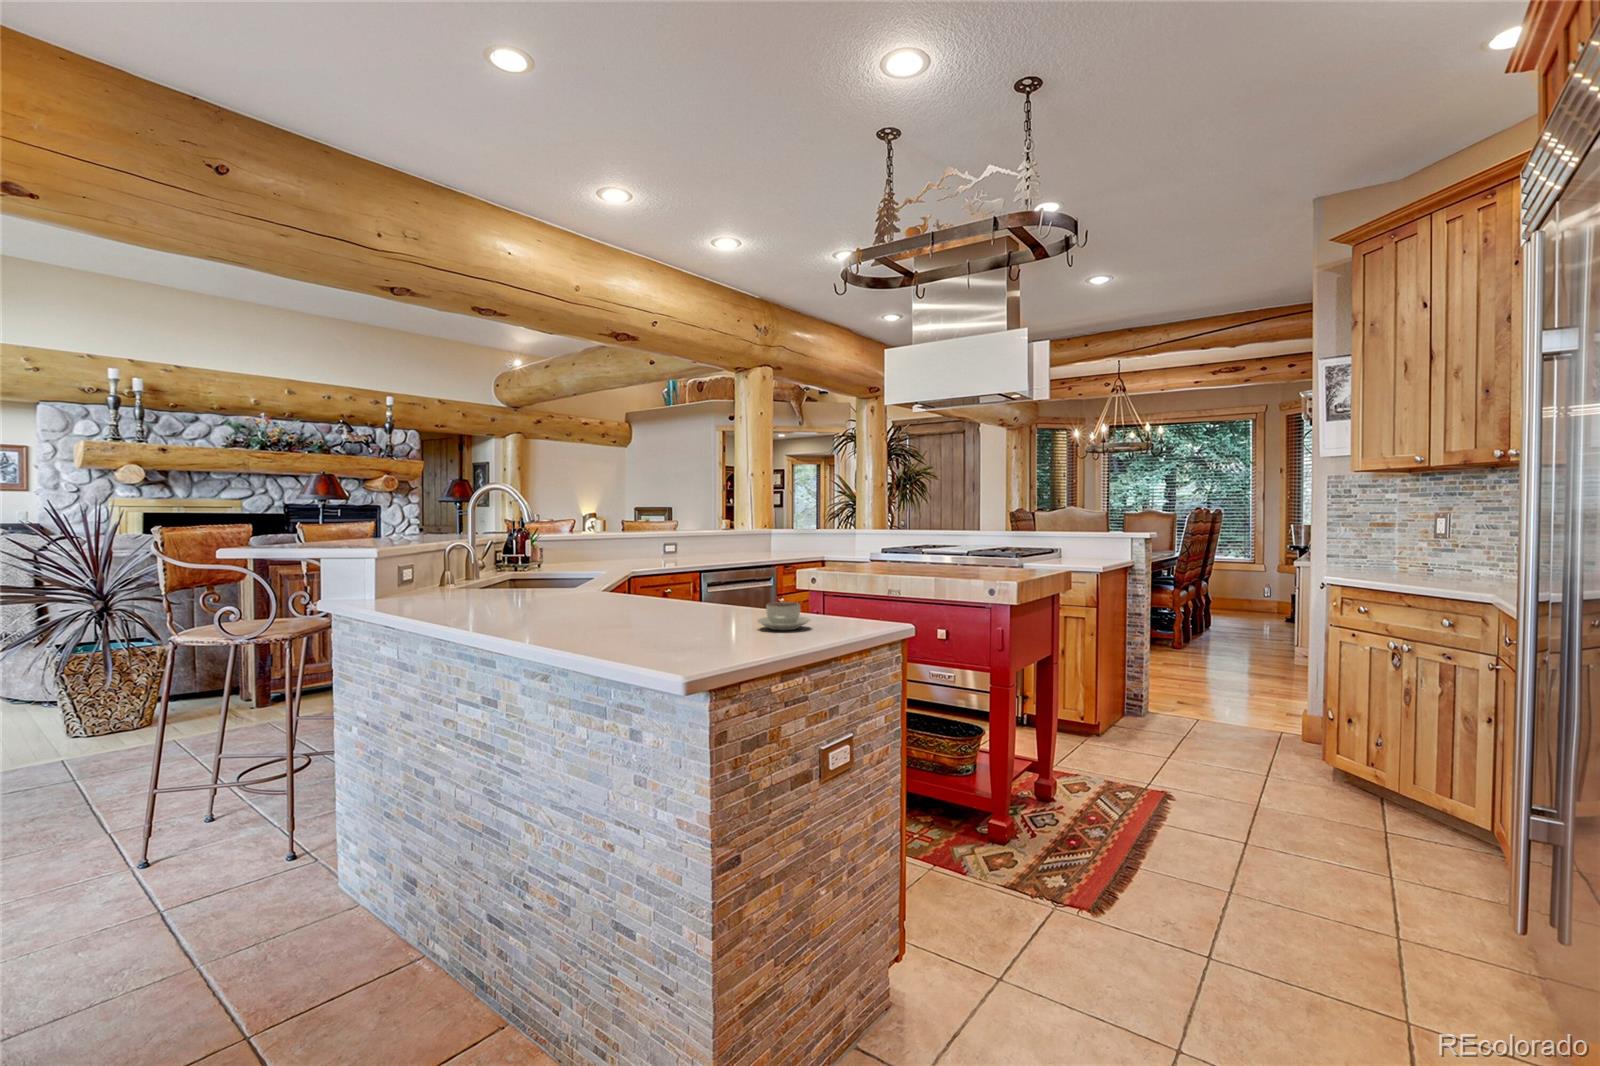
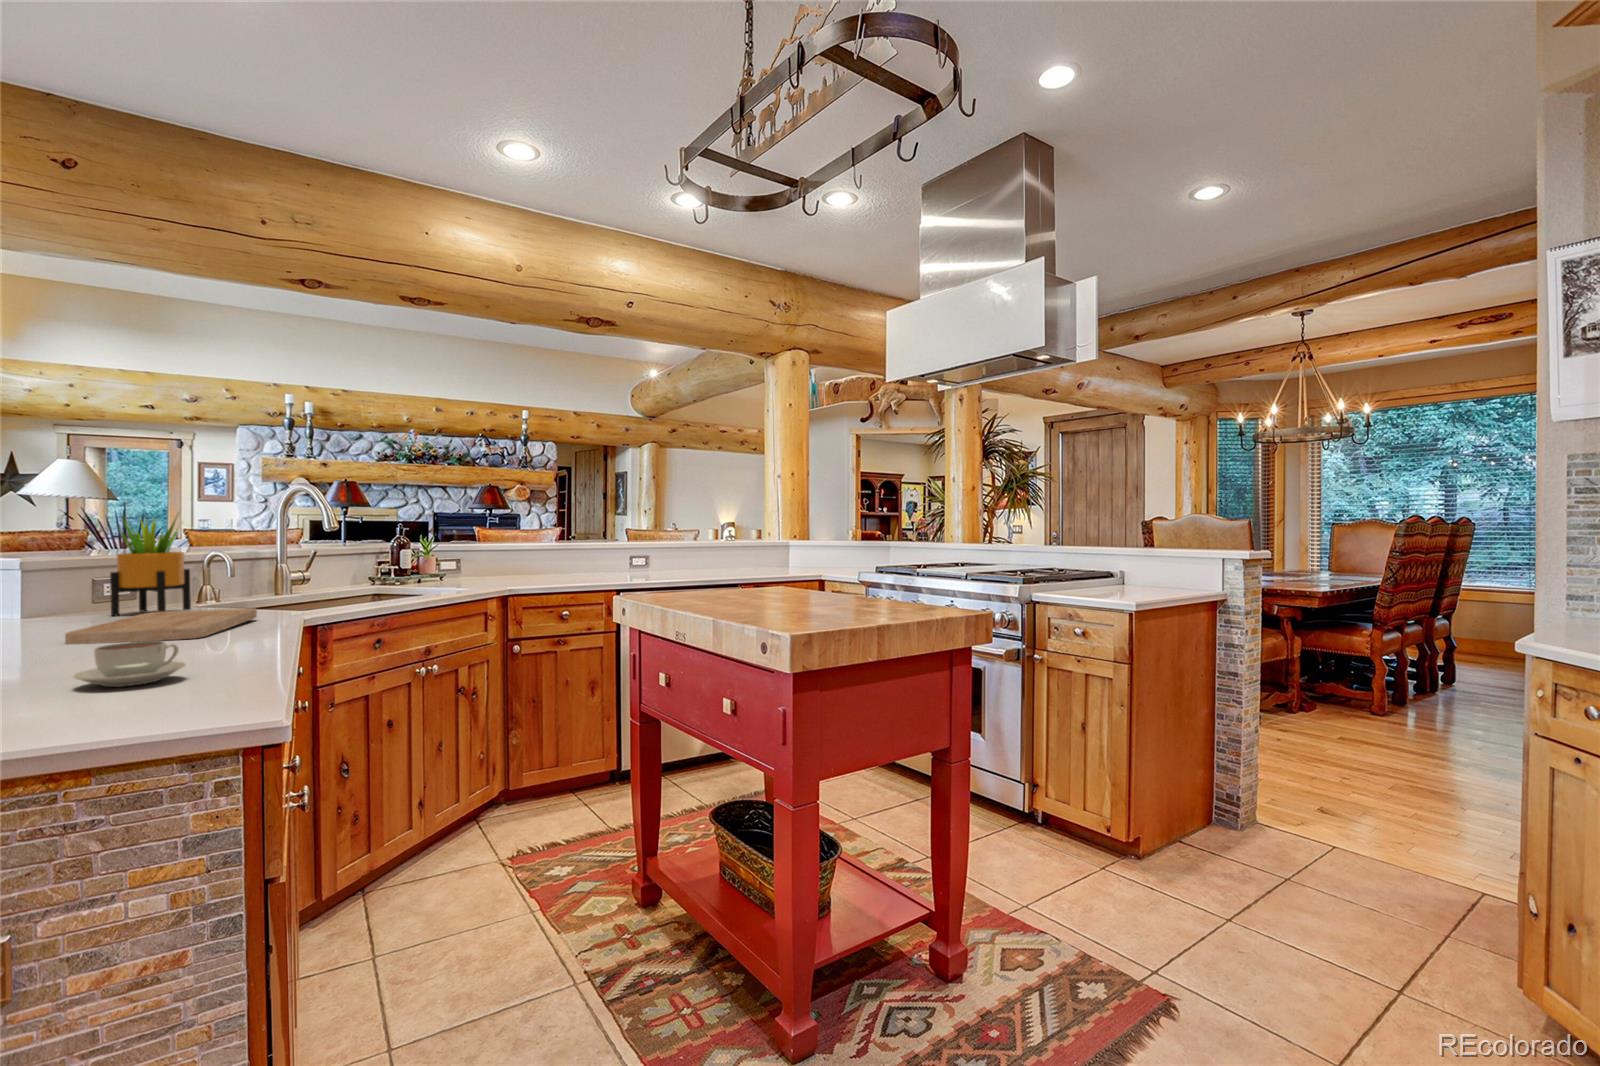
potted plant: none [401,512,461,609] -> present [110,513,191,616]
cutting board: none [499,595,630,622] -> present [65,608,257,644]

